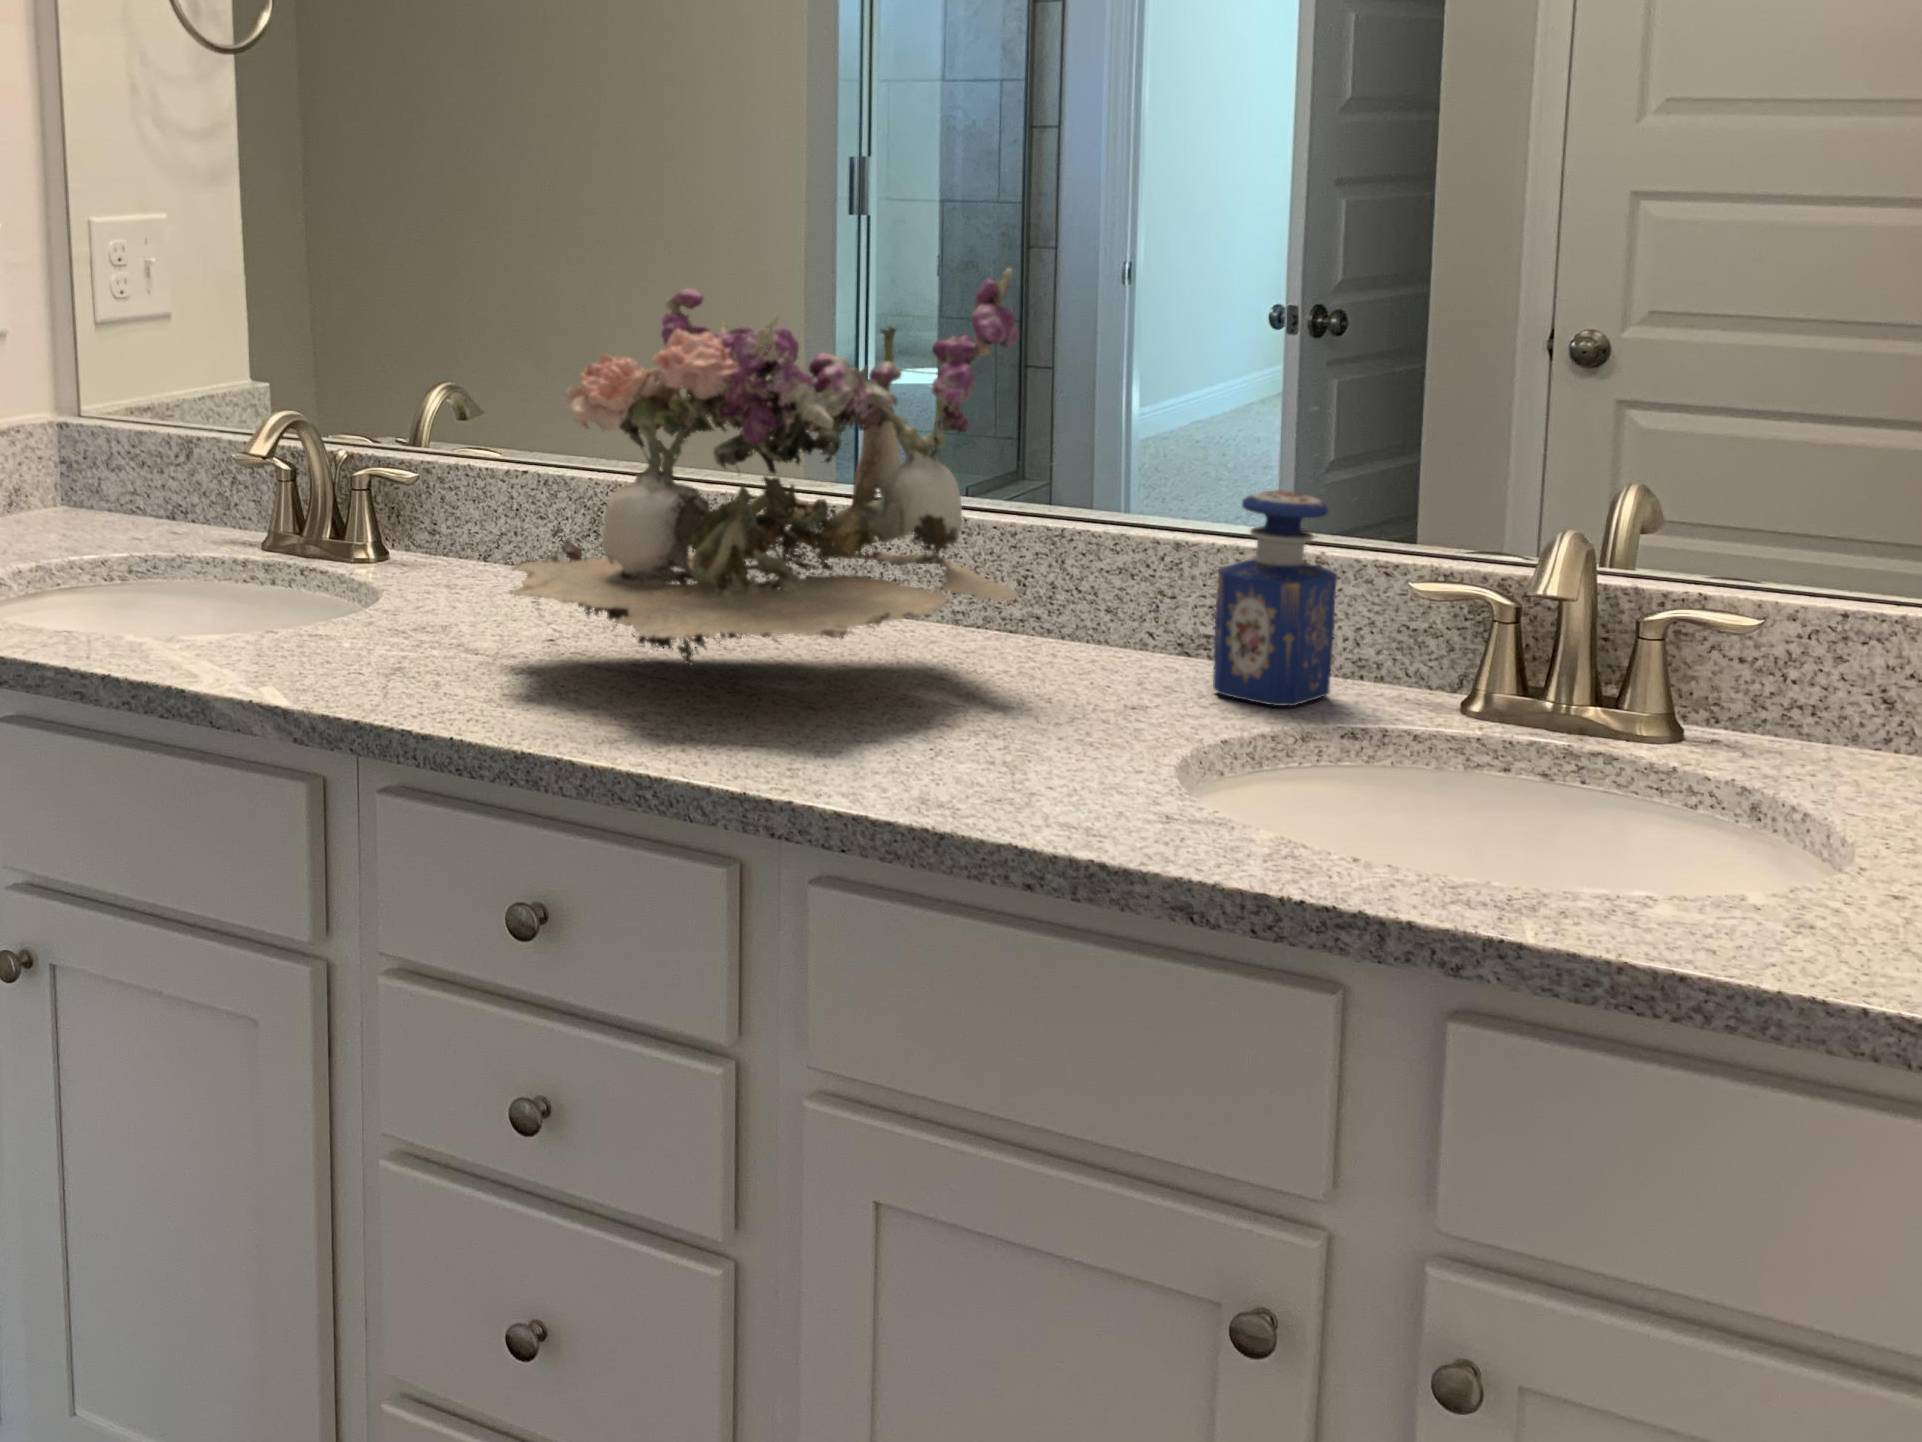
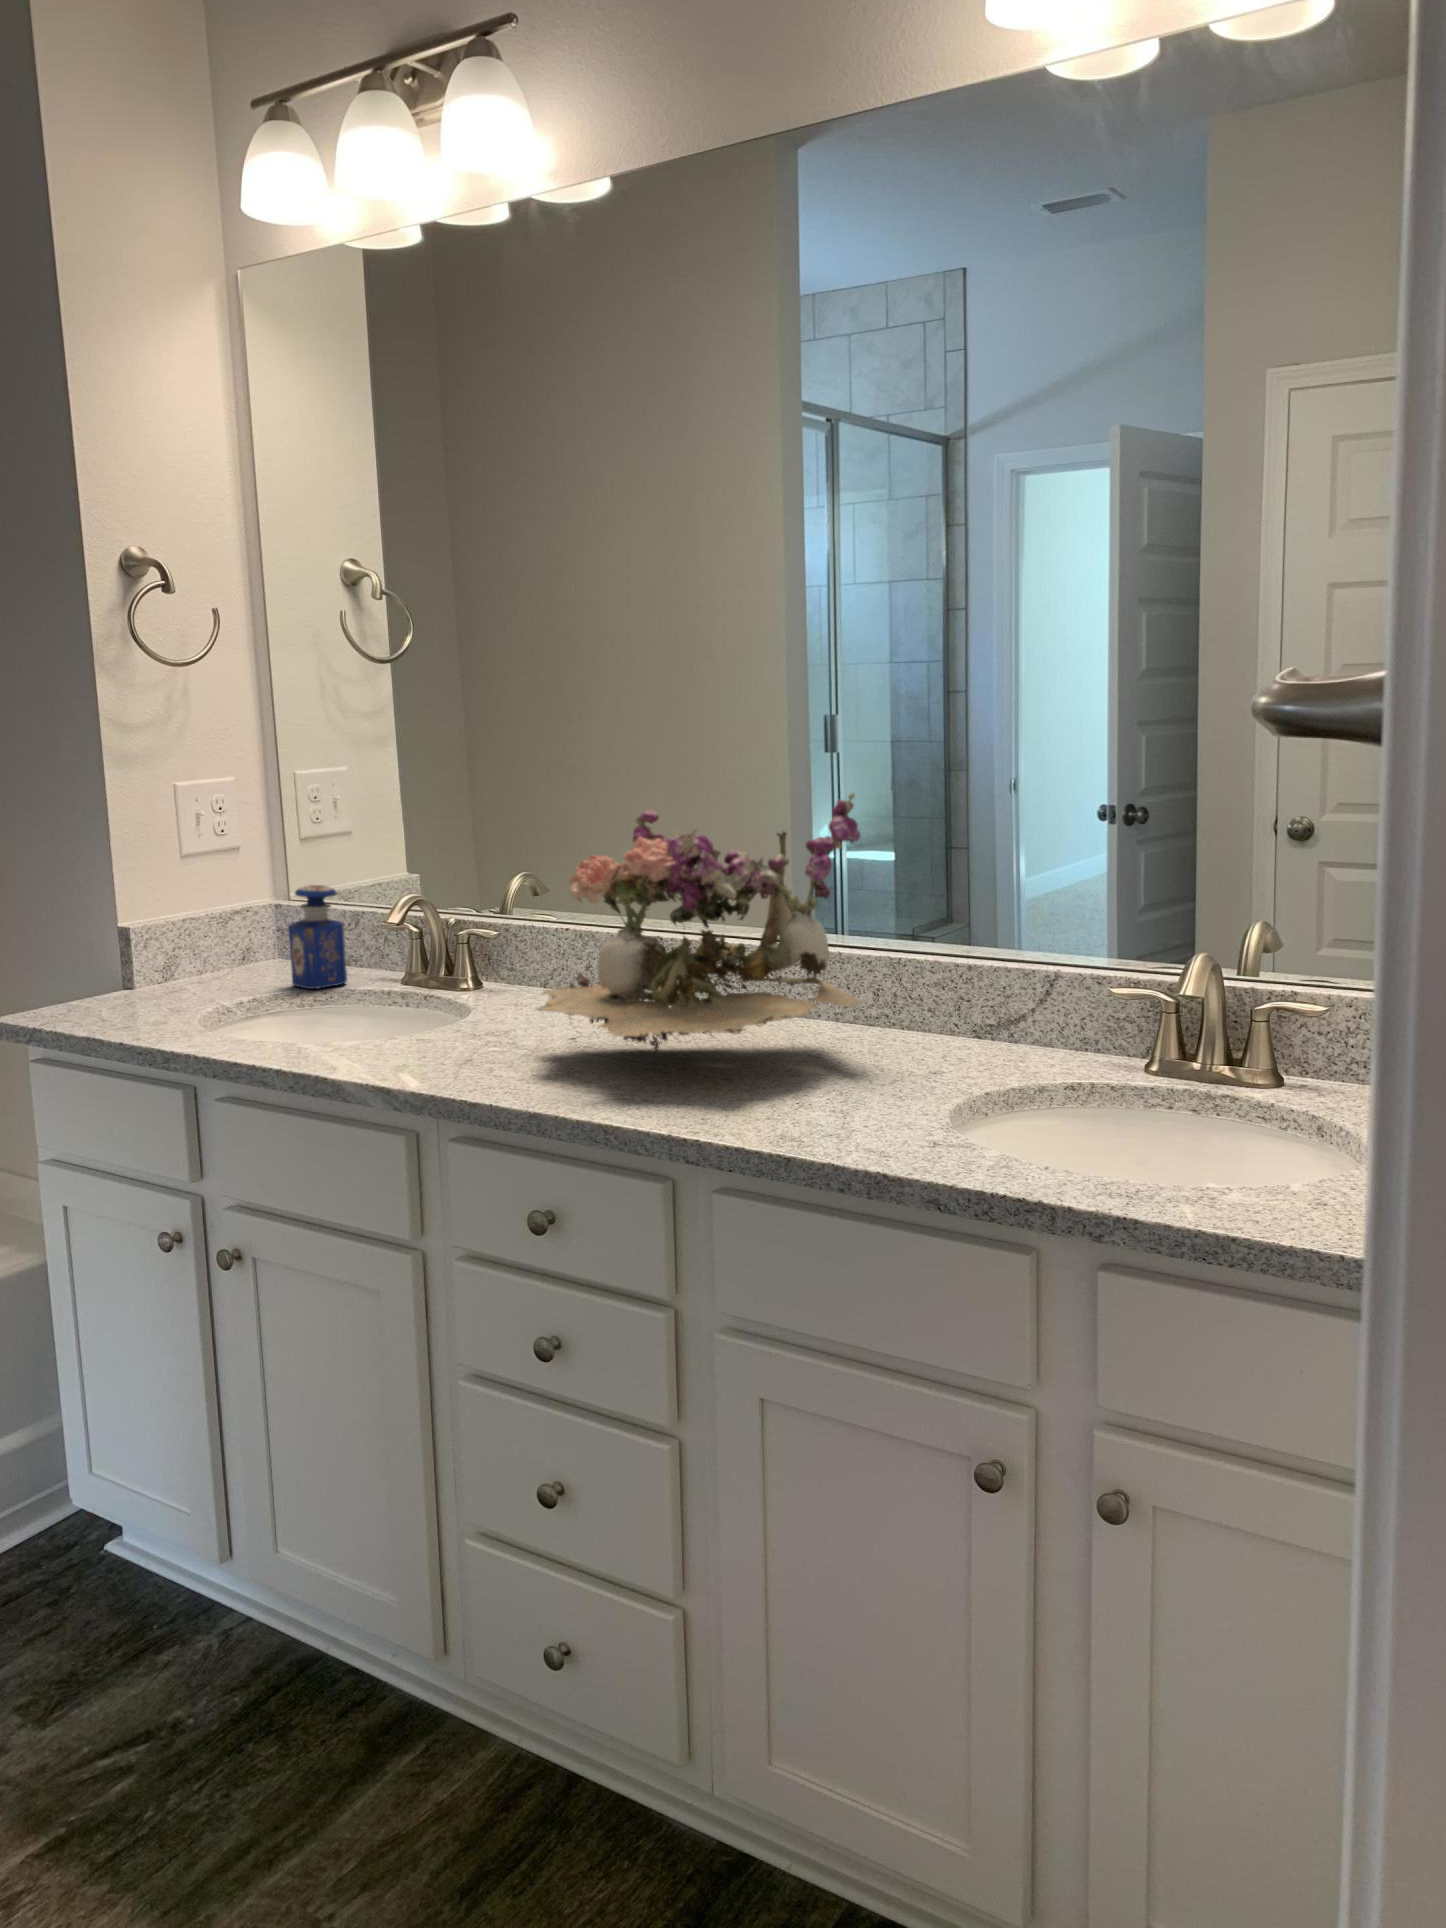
perfume bottle: present [1213,491,1337,706] -> present [288,885,347,989]

